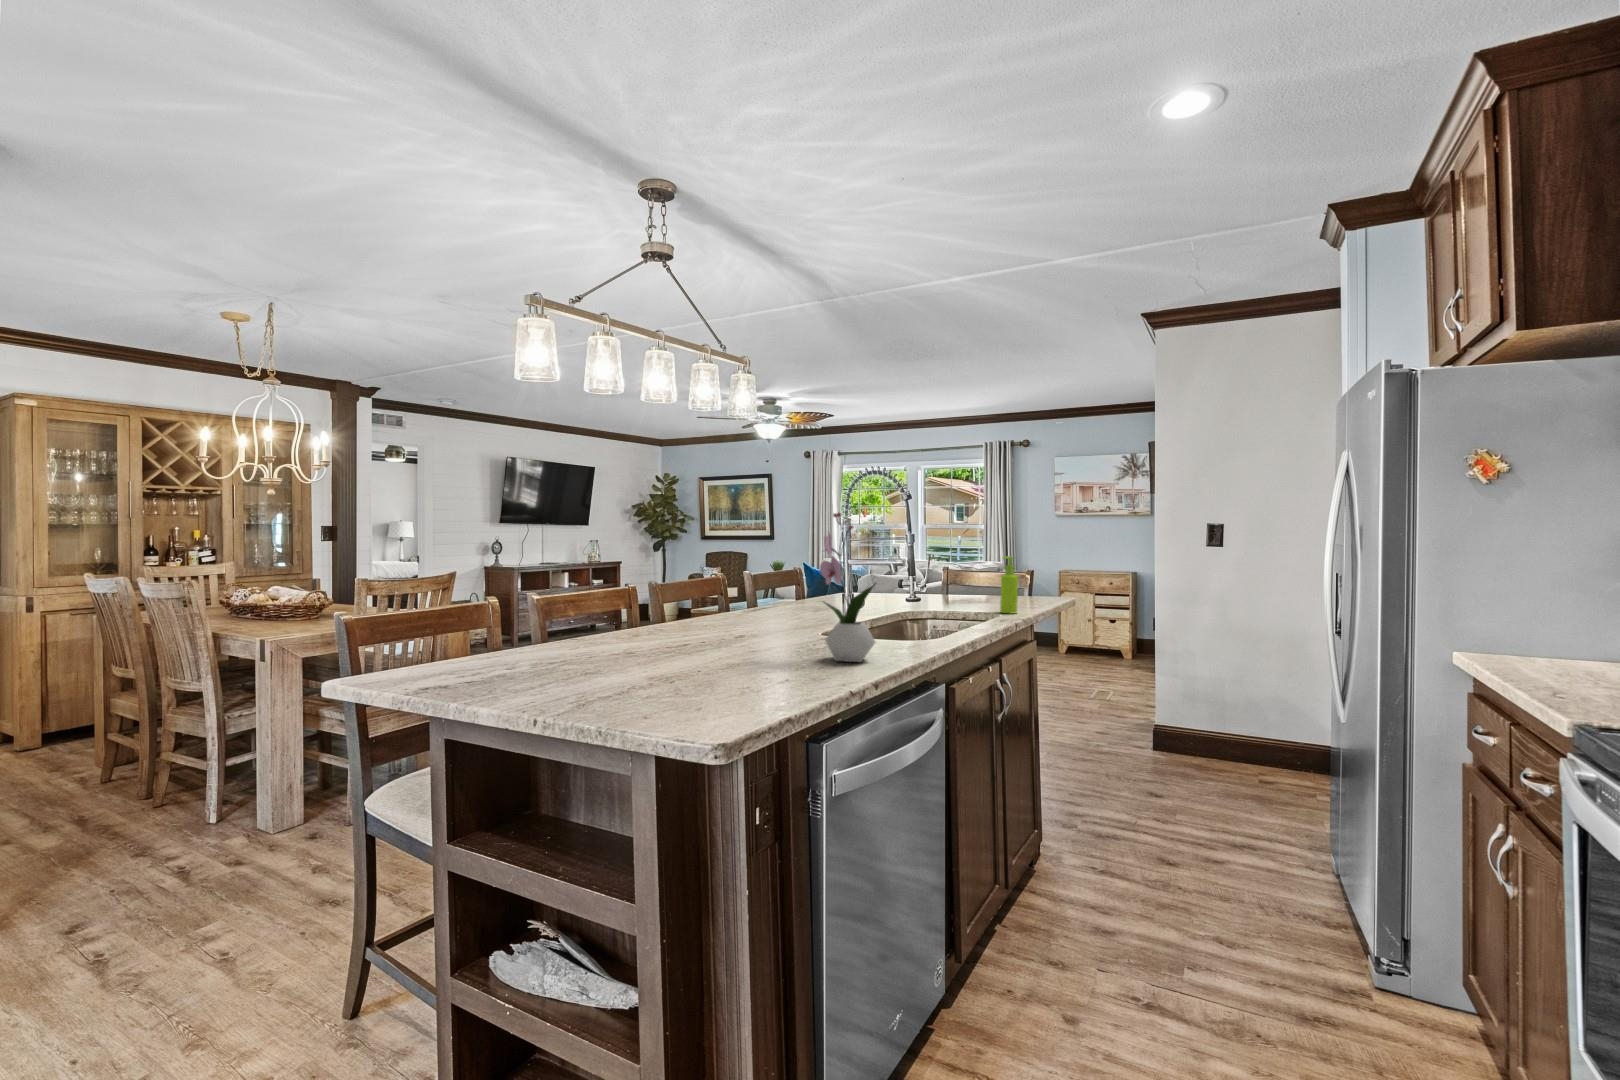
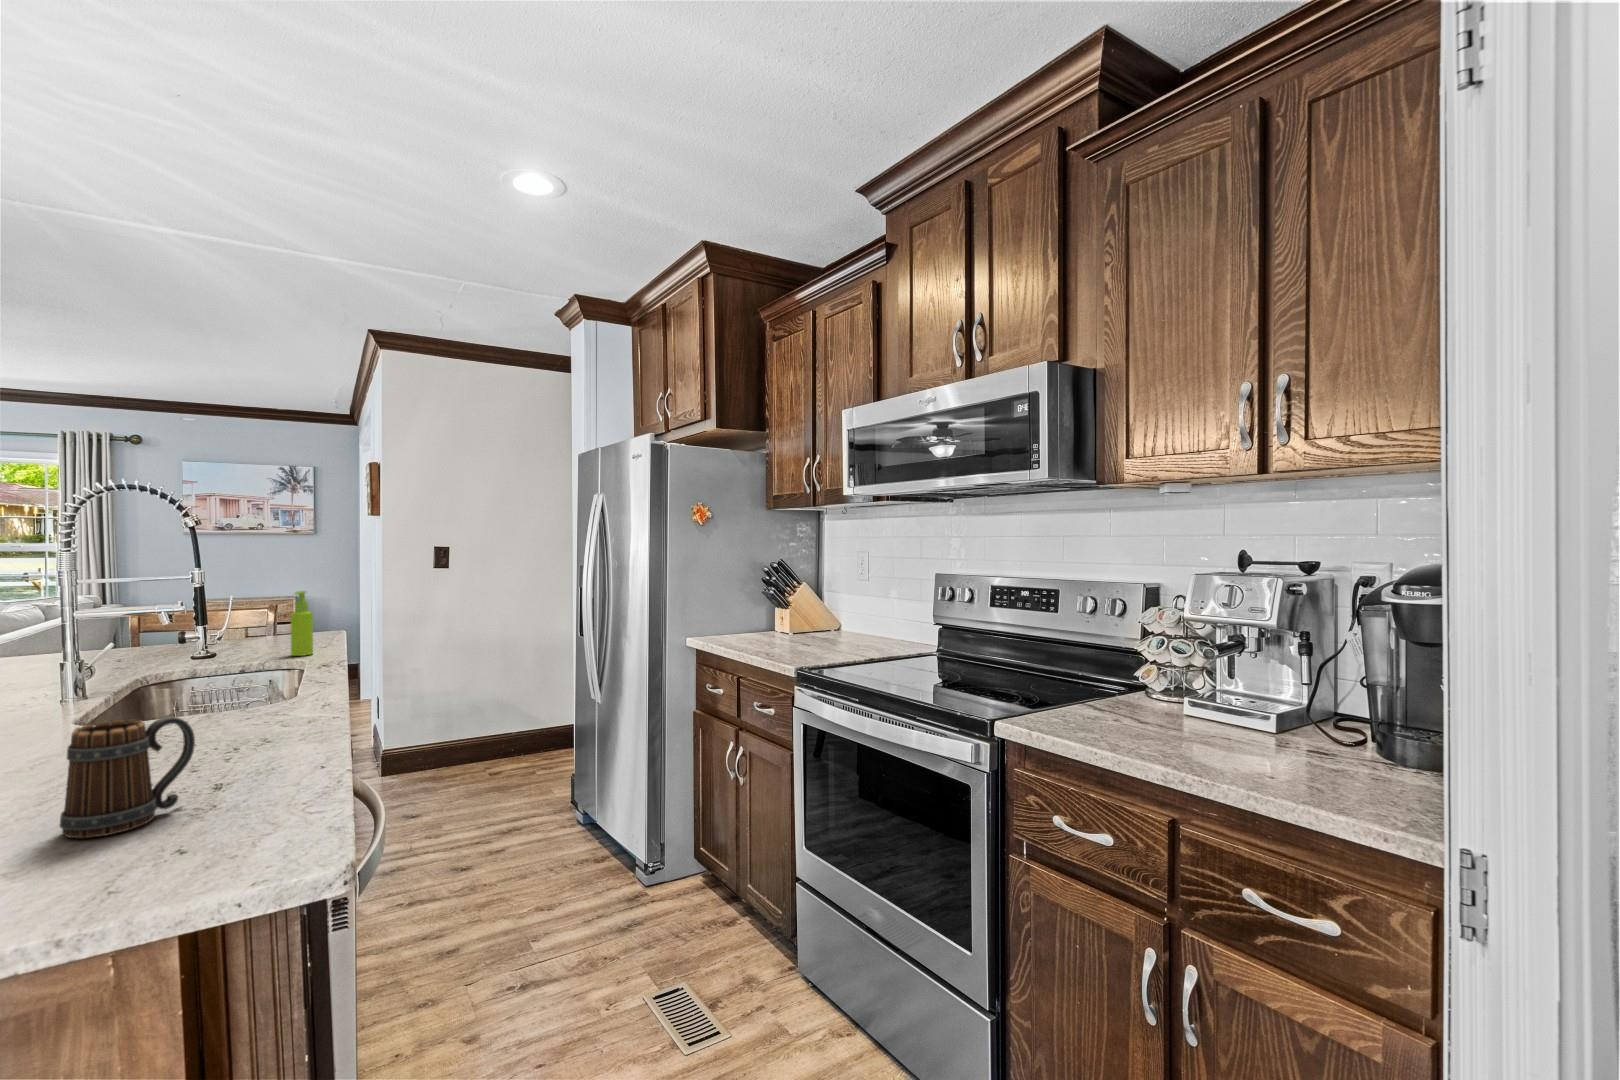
flower arrangement: present [820,513,875,662] -> none [167,553,269,744]
mug: none [682,622,756,699] -> present [60,716,195,838]

